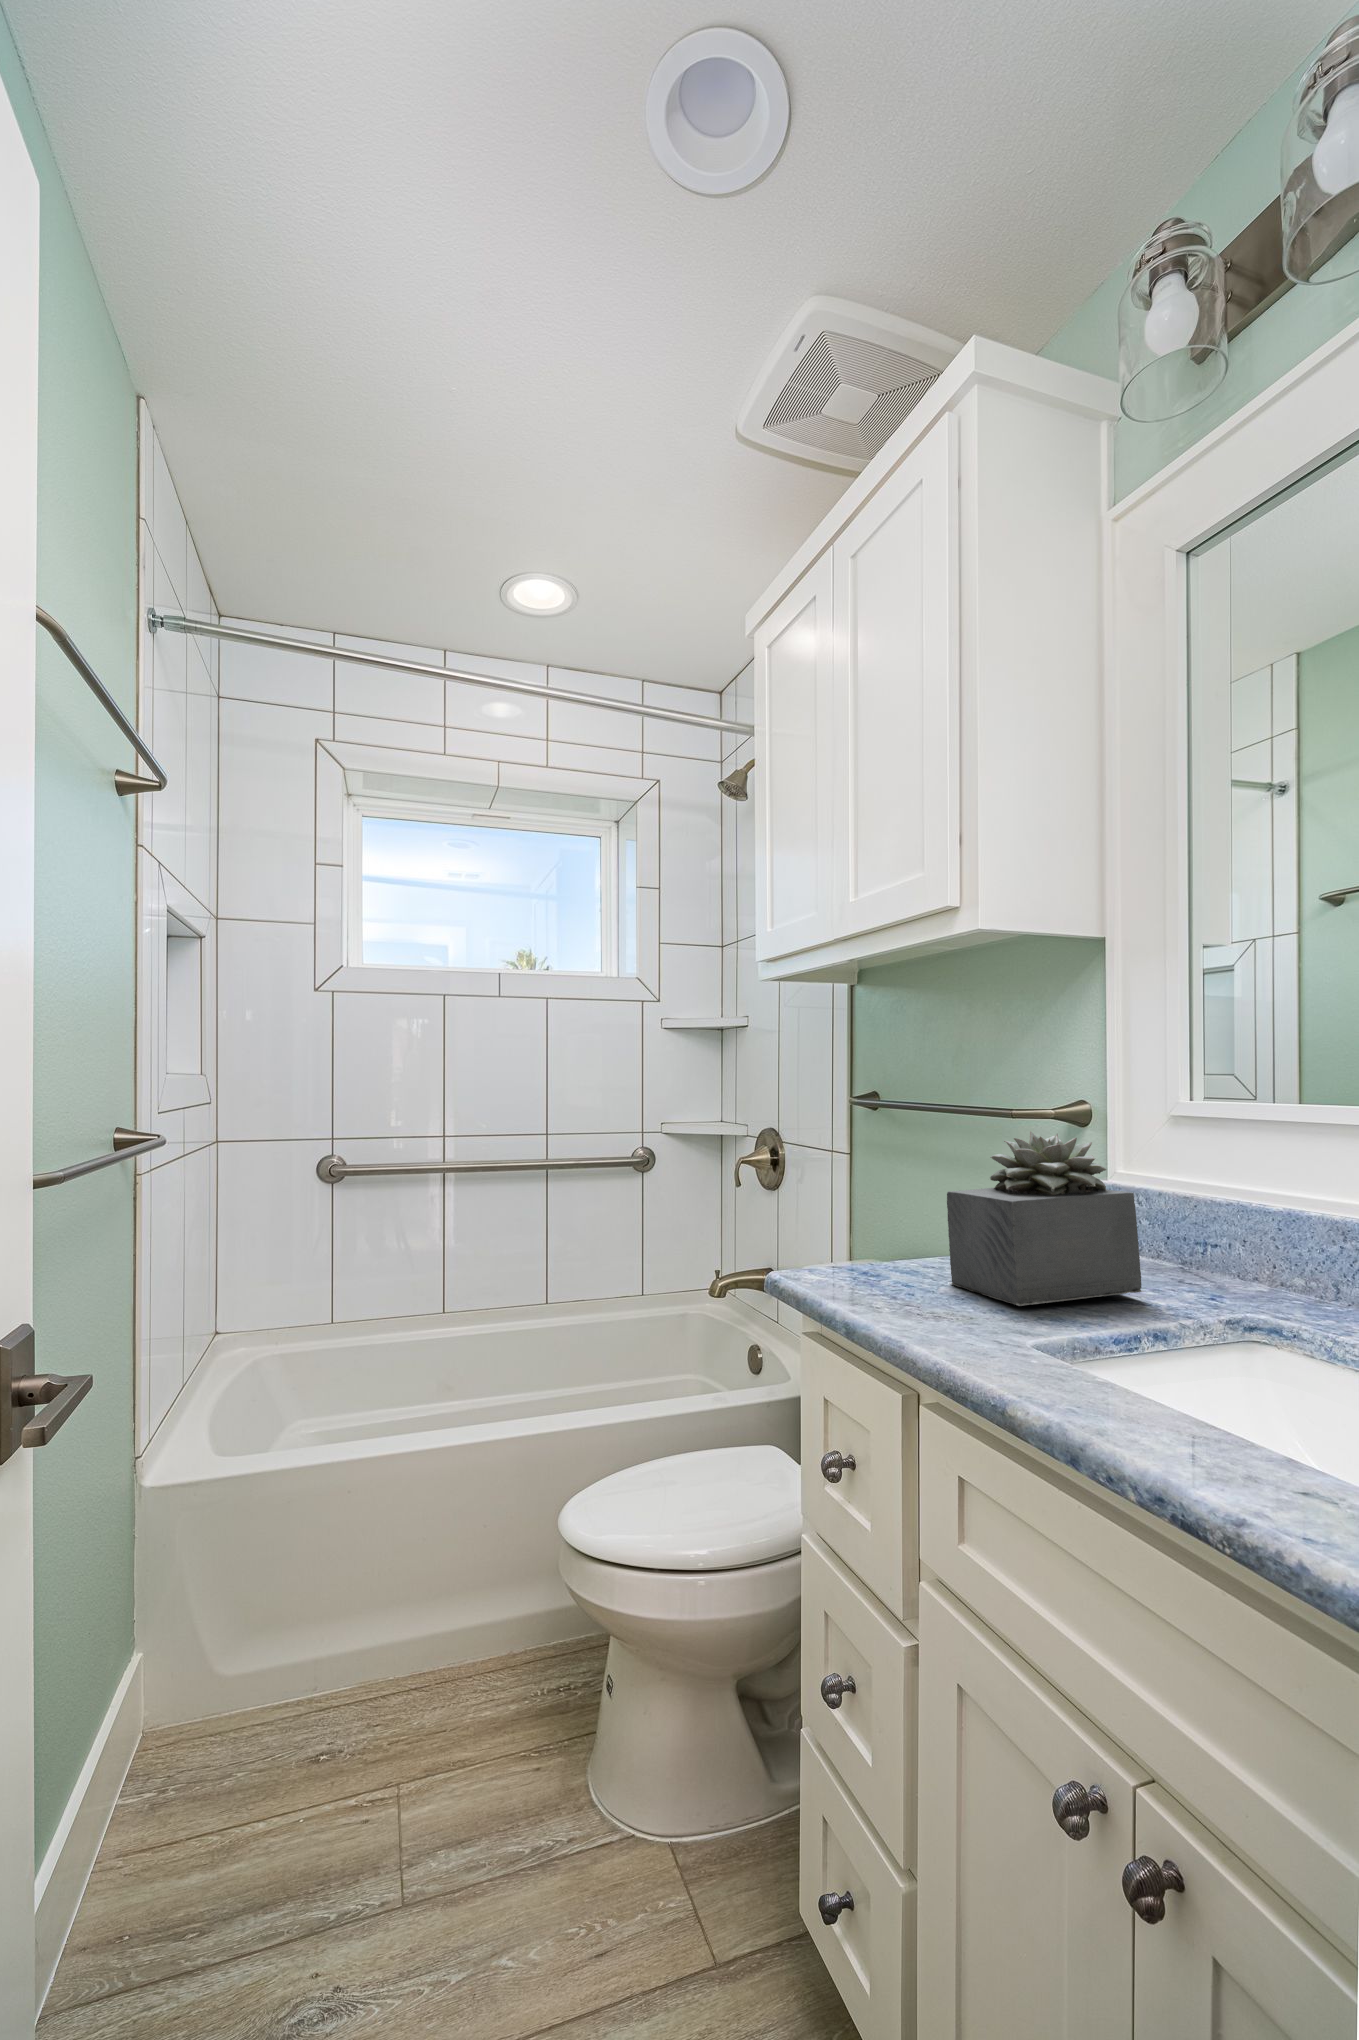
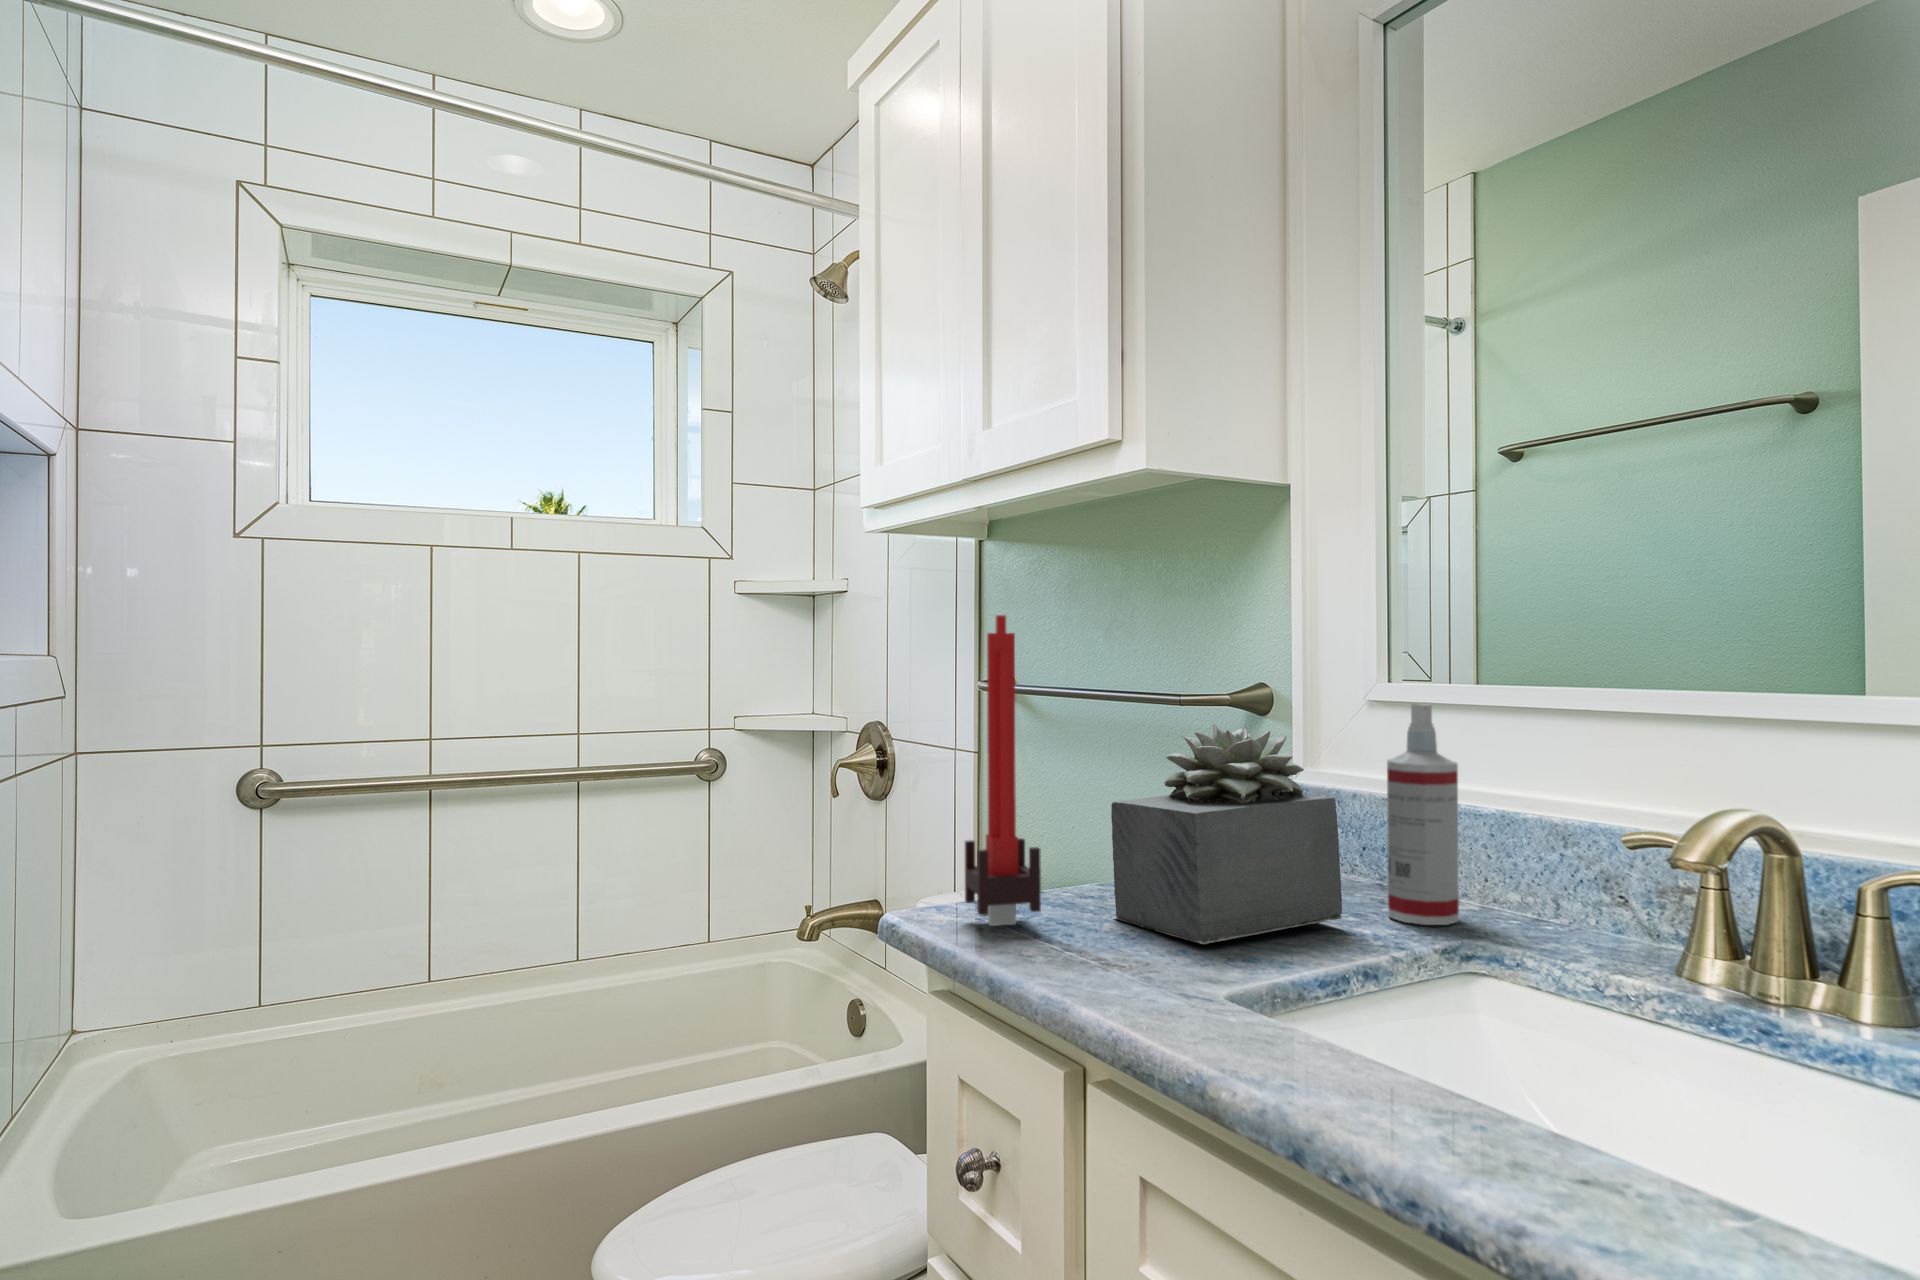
candle: none [830,1046,890,1285] -> present [965,615,1041,926]
spray bottle: none [1181,1117,1248,1302] -> present [1387,704,1459,925]

